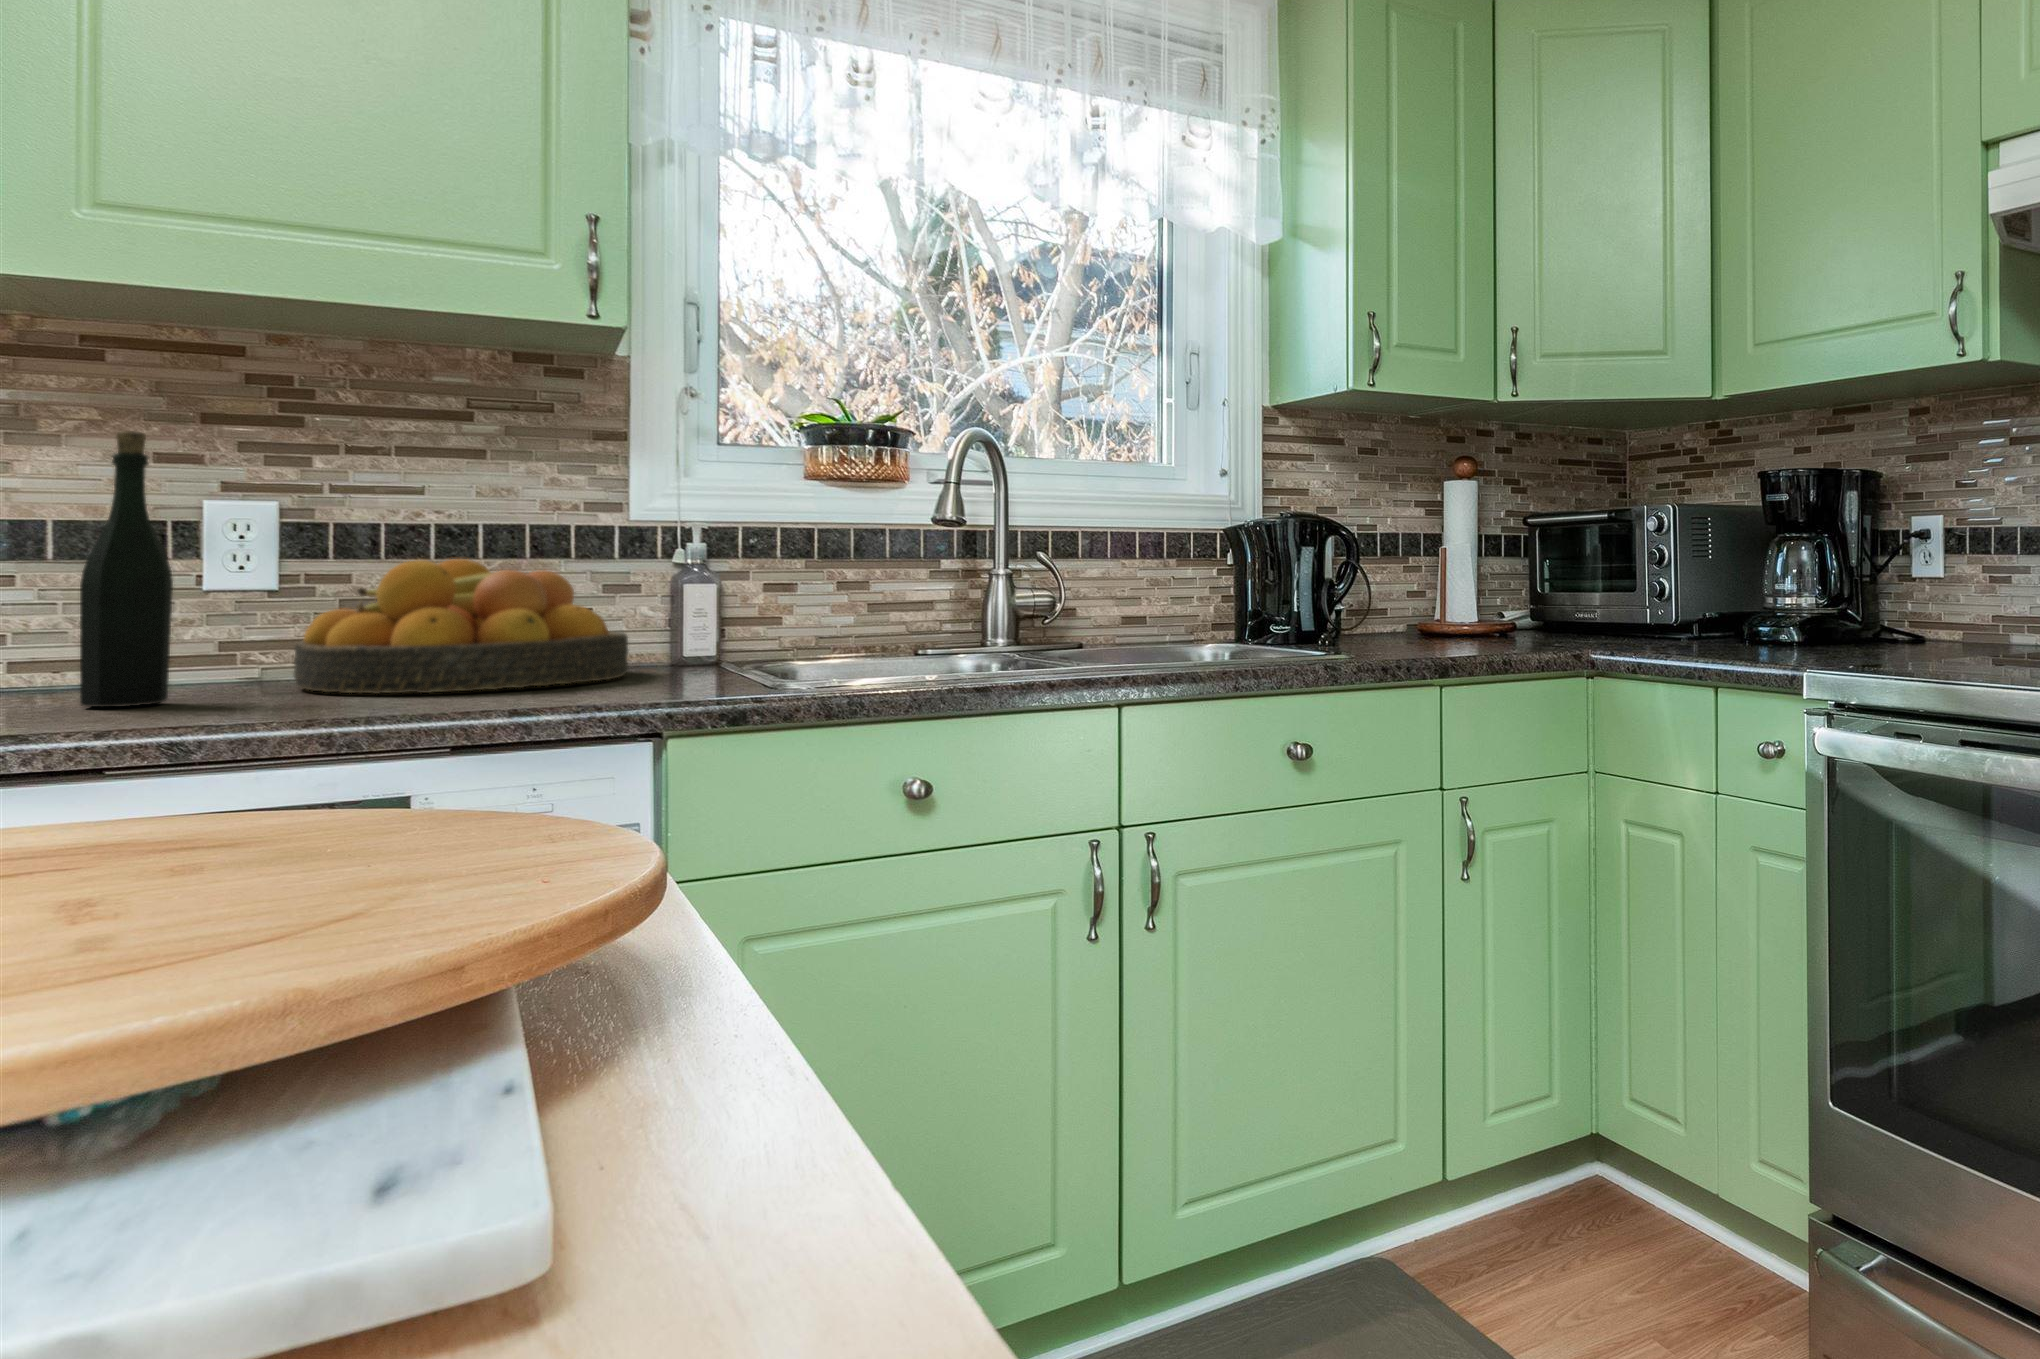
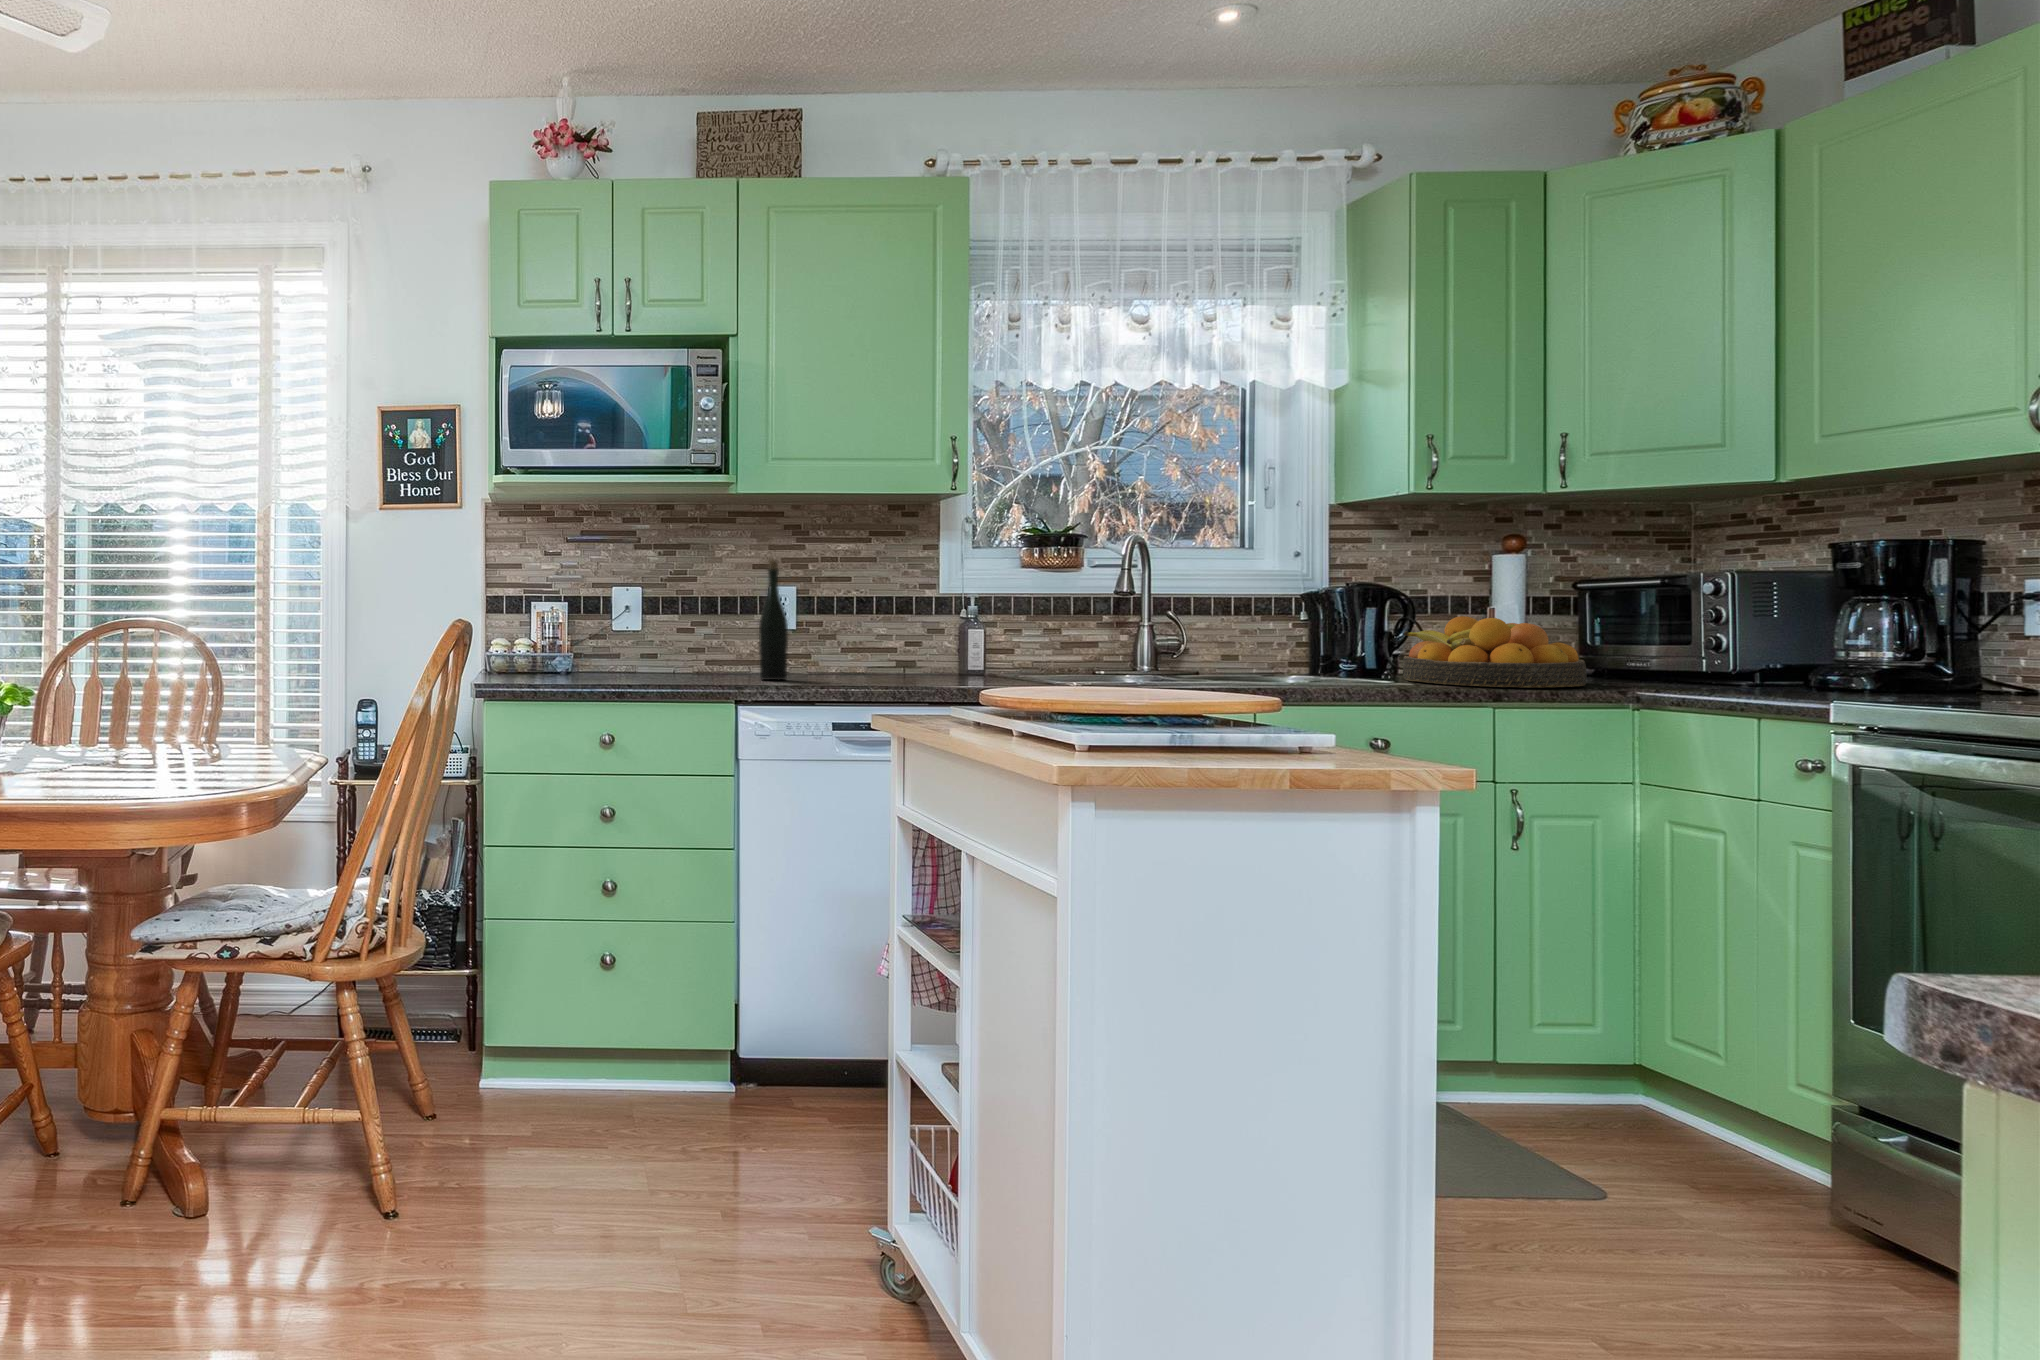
fruit bowl: present [293,559,628,693] -> present [1403,616,1587,688]

